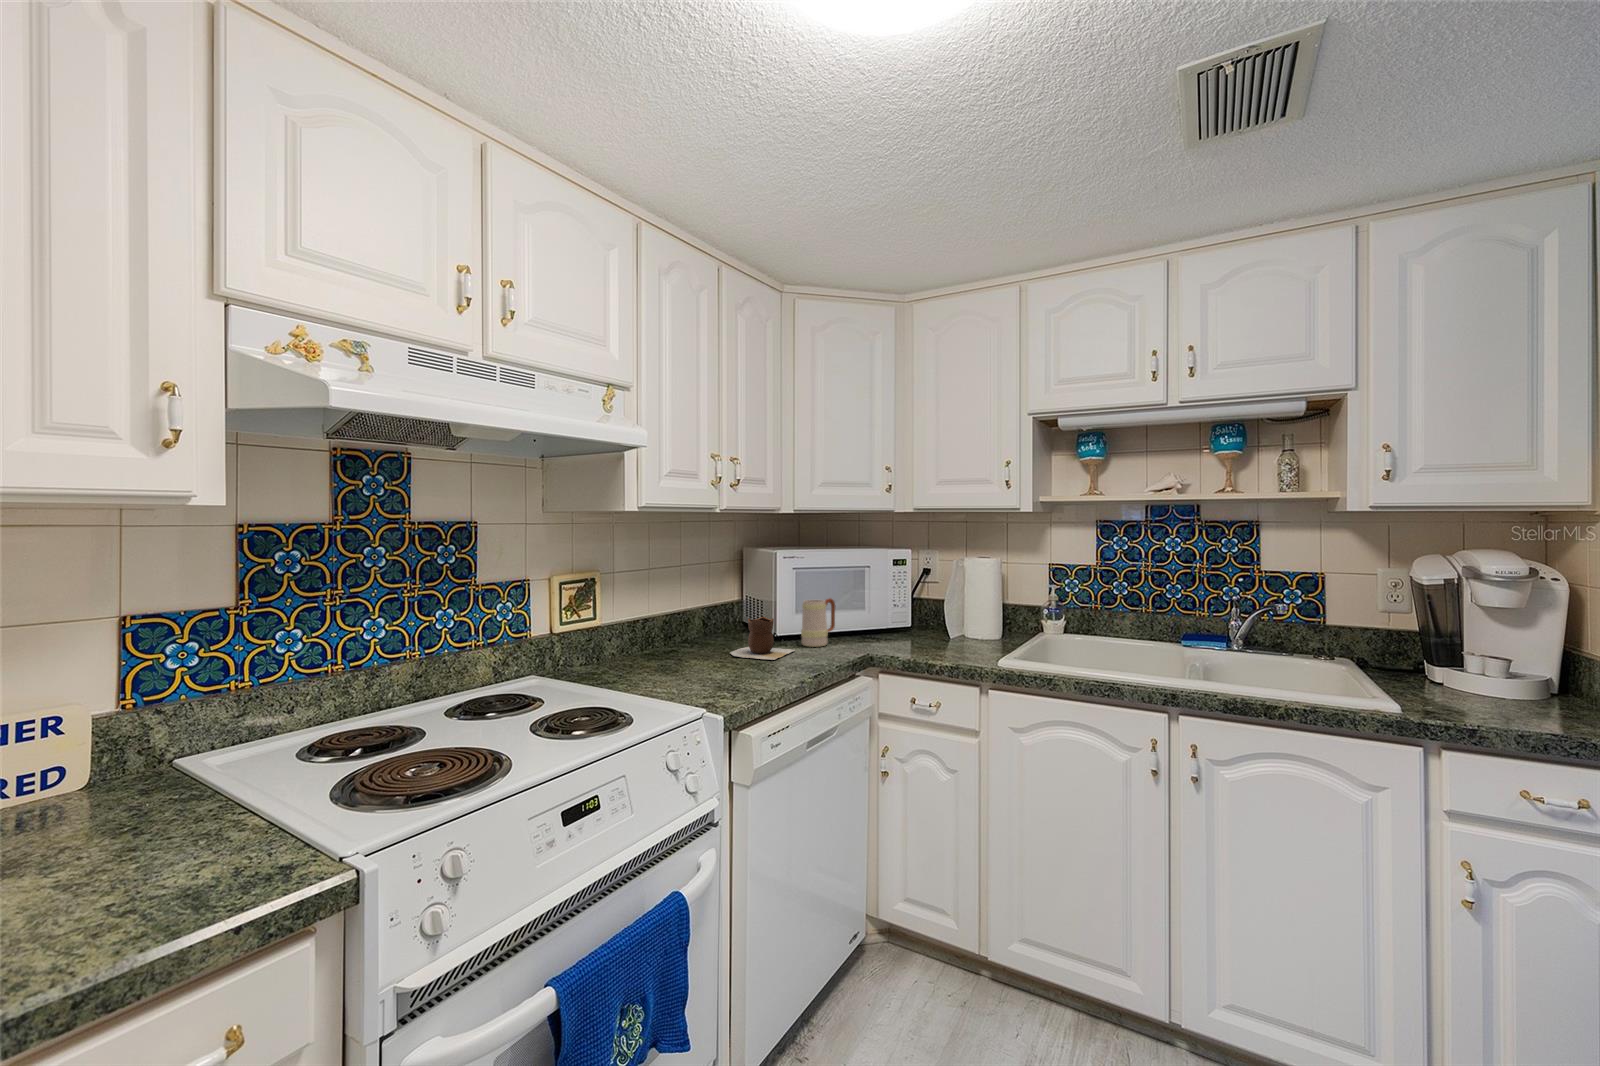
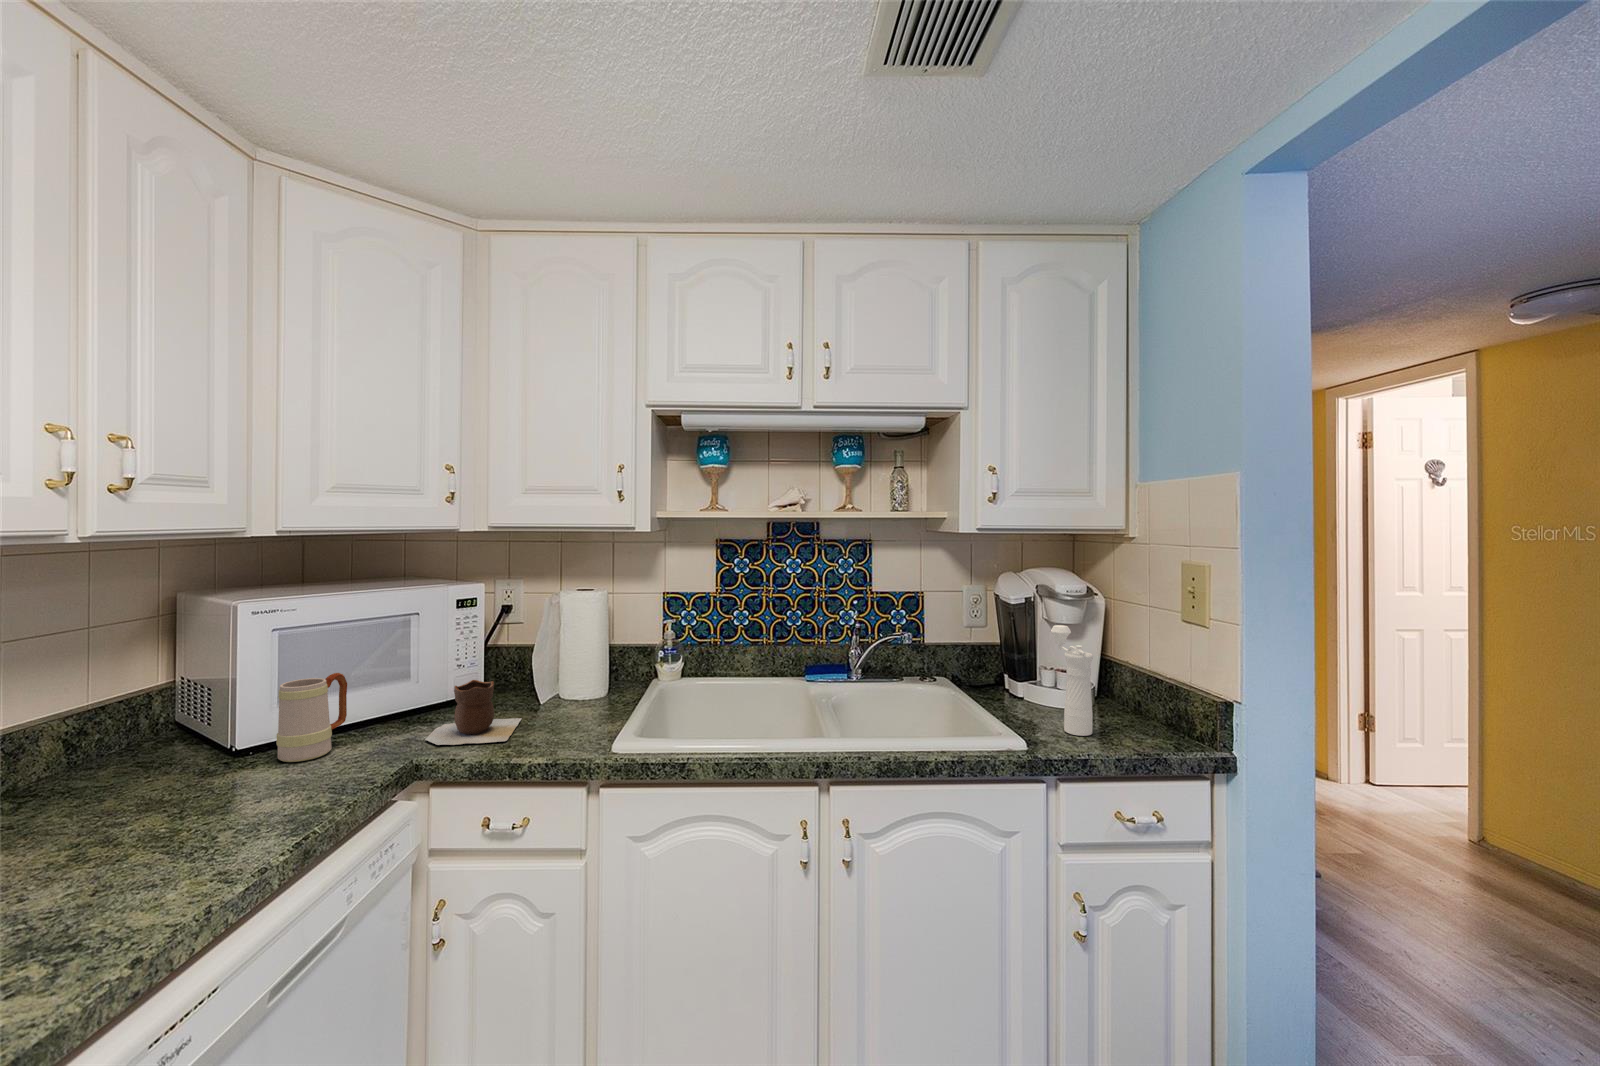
pepper mill: none [1463,603,1509,716] -> present [1051,625,1093,736]
vase: present [730,617,795,660] -> present [425,680,522,745]

